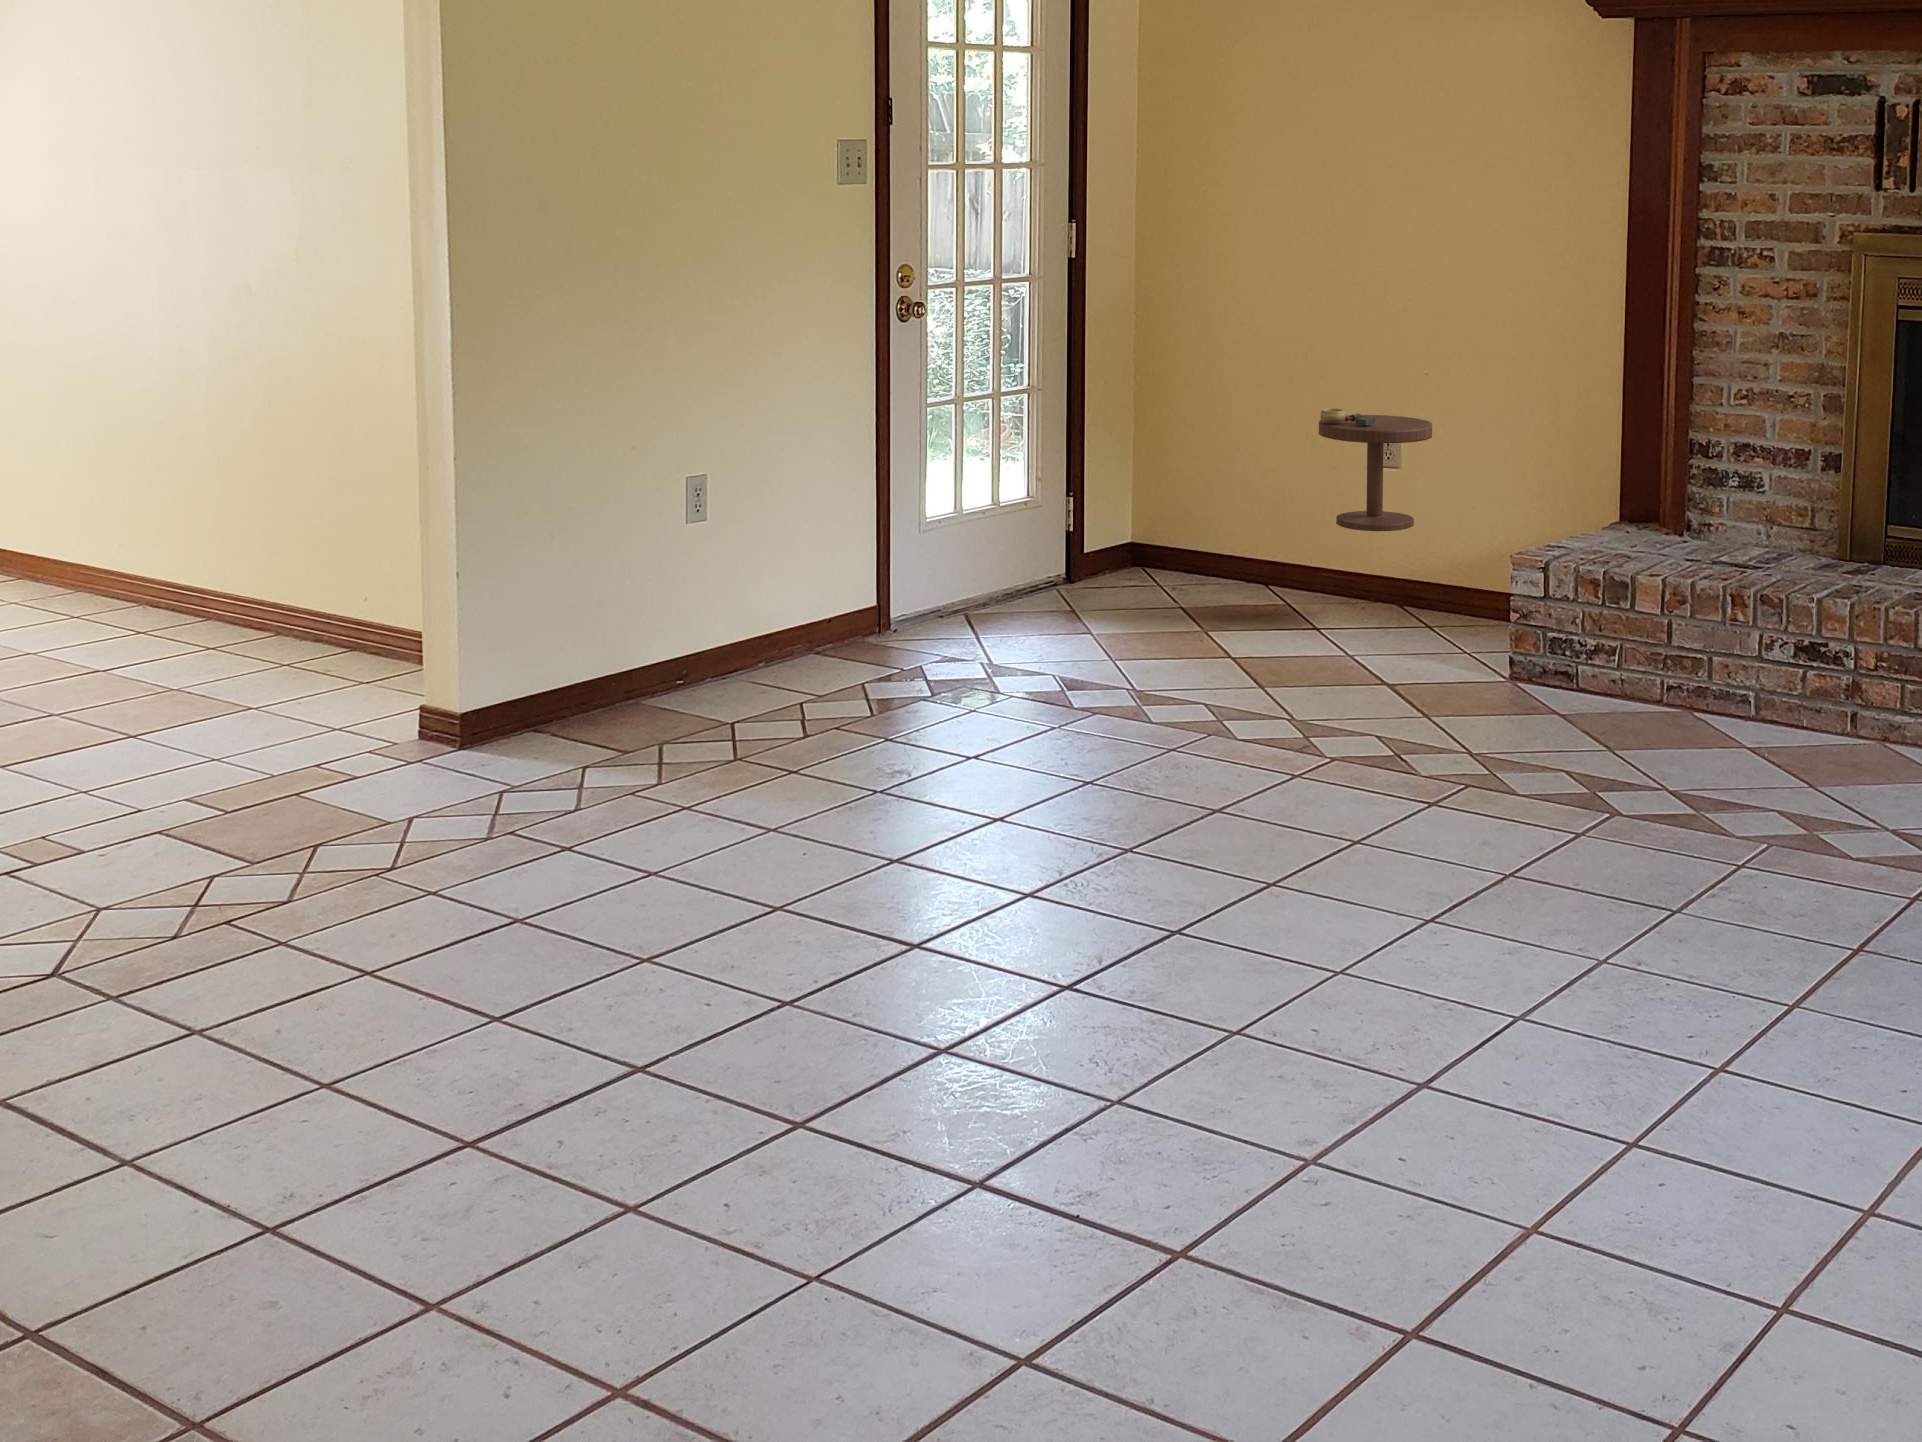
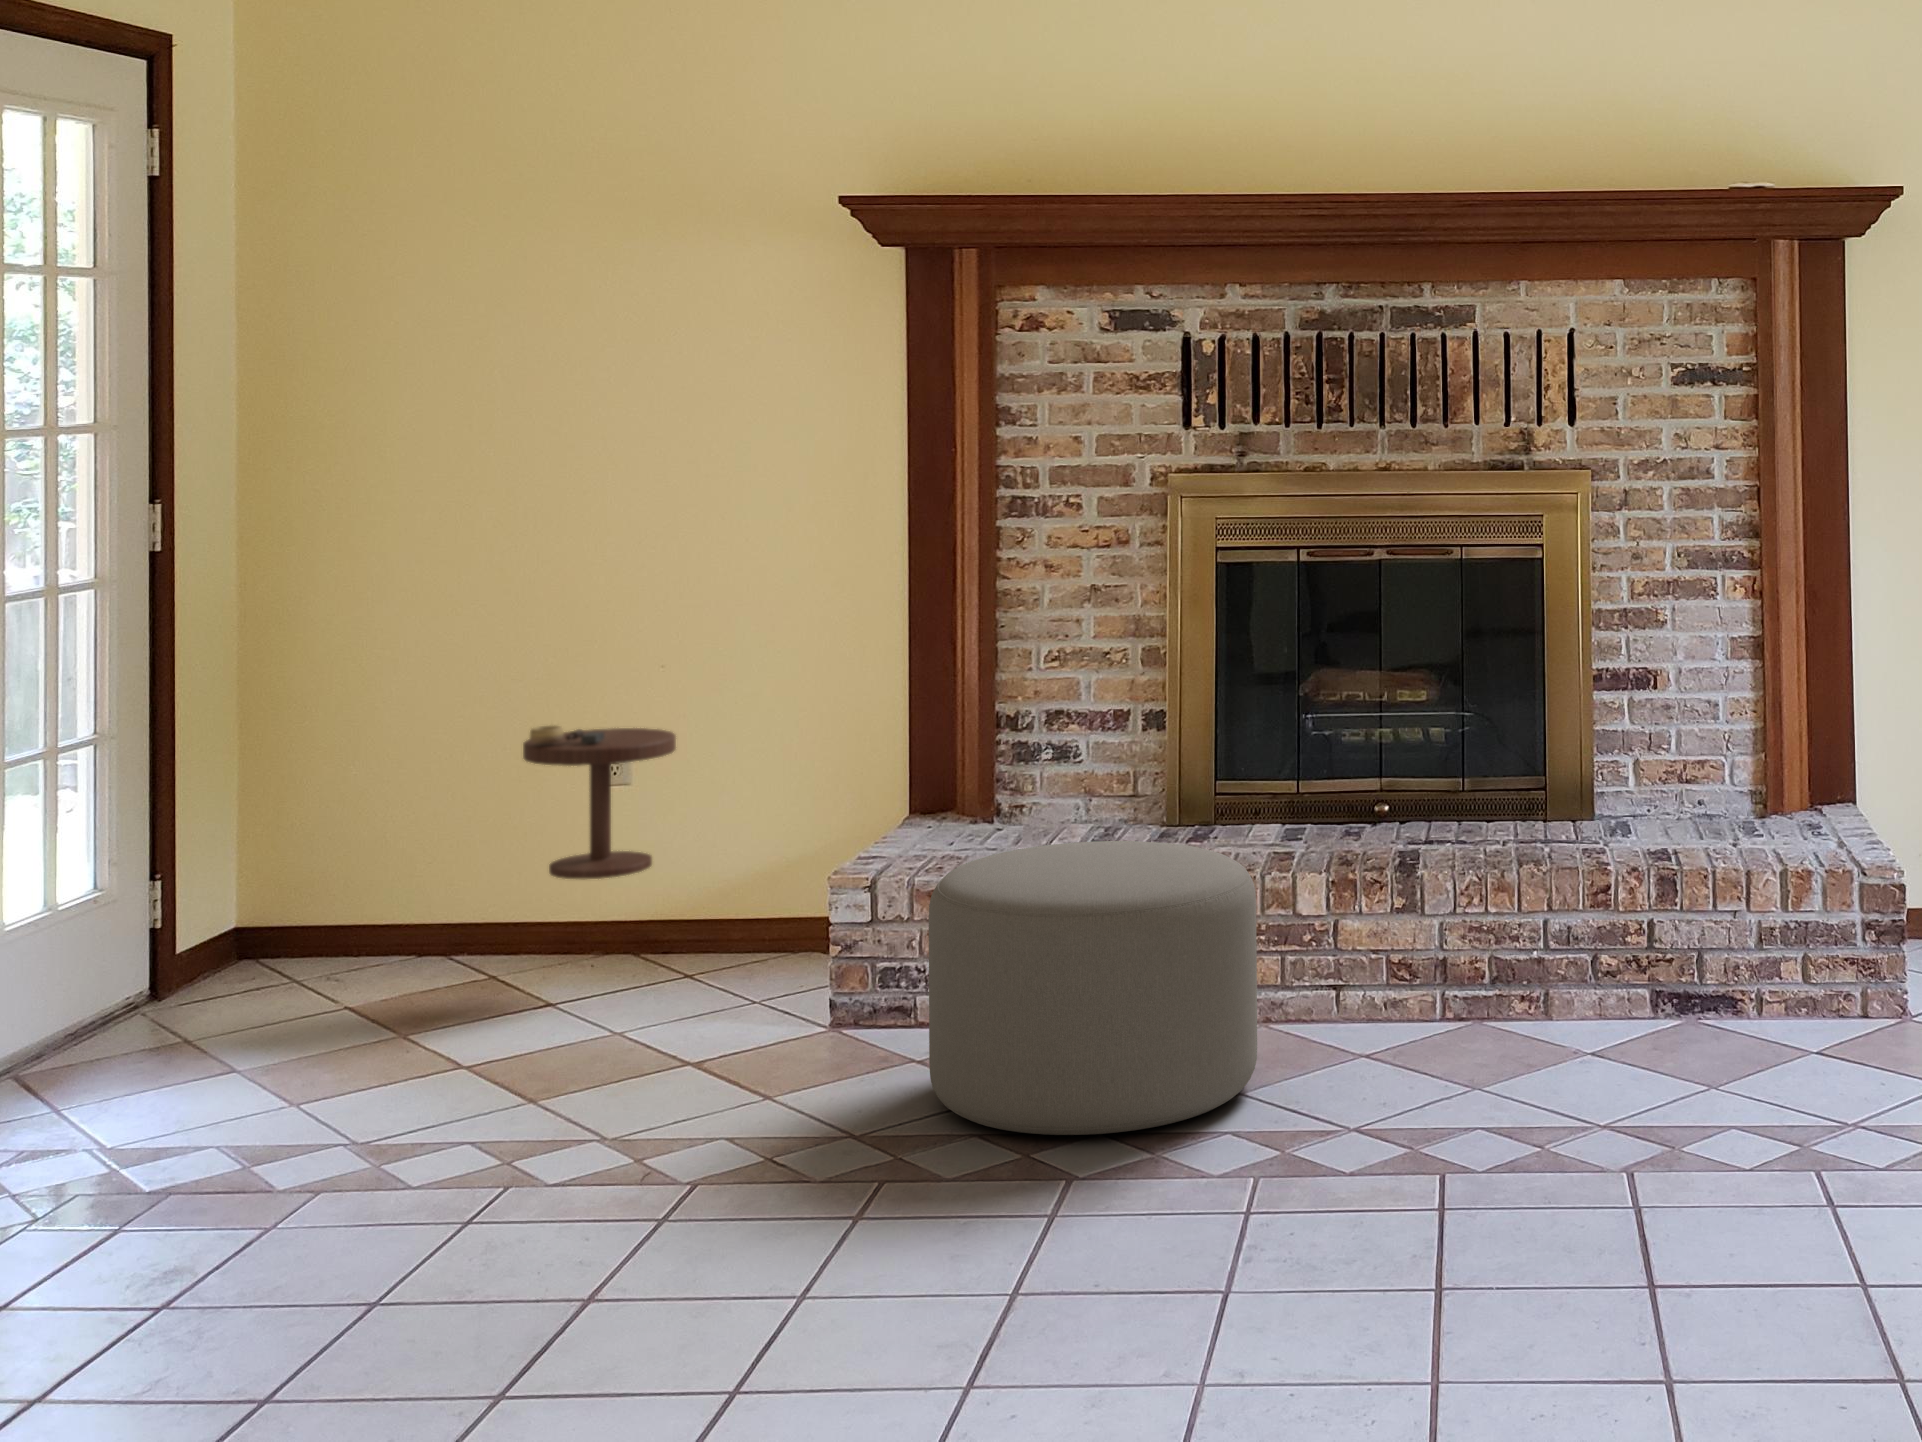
ottoman: none [1539,551,1835,799] -> present [929,841,1257,1135]

